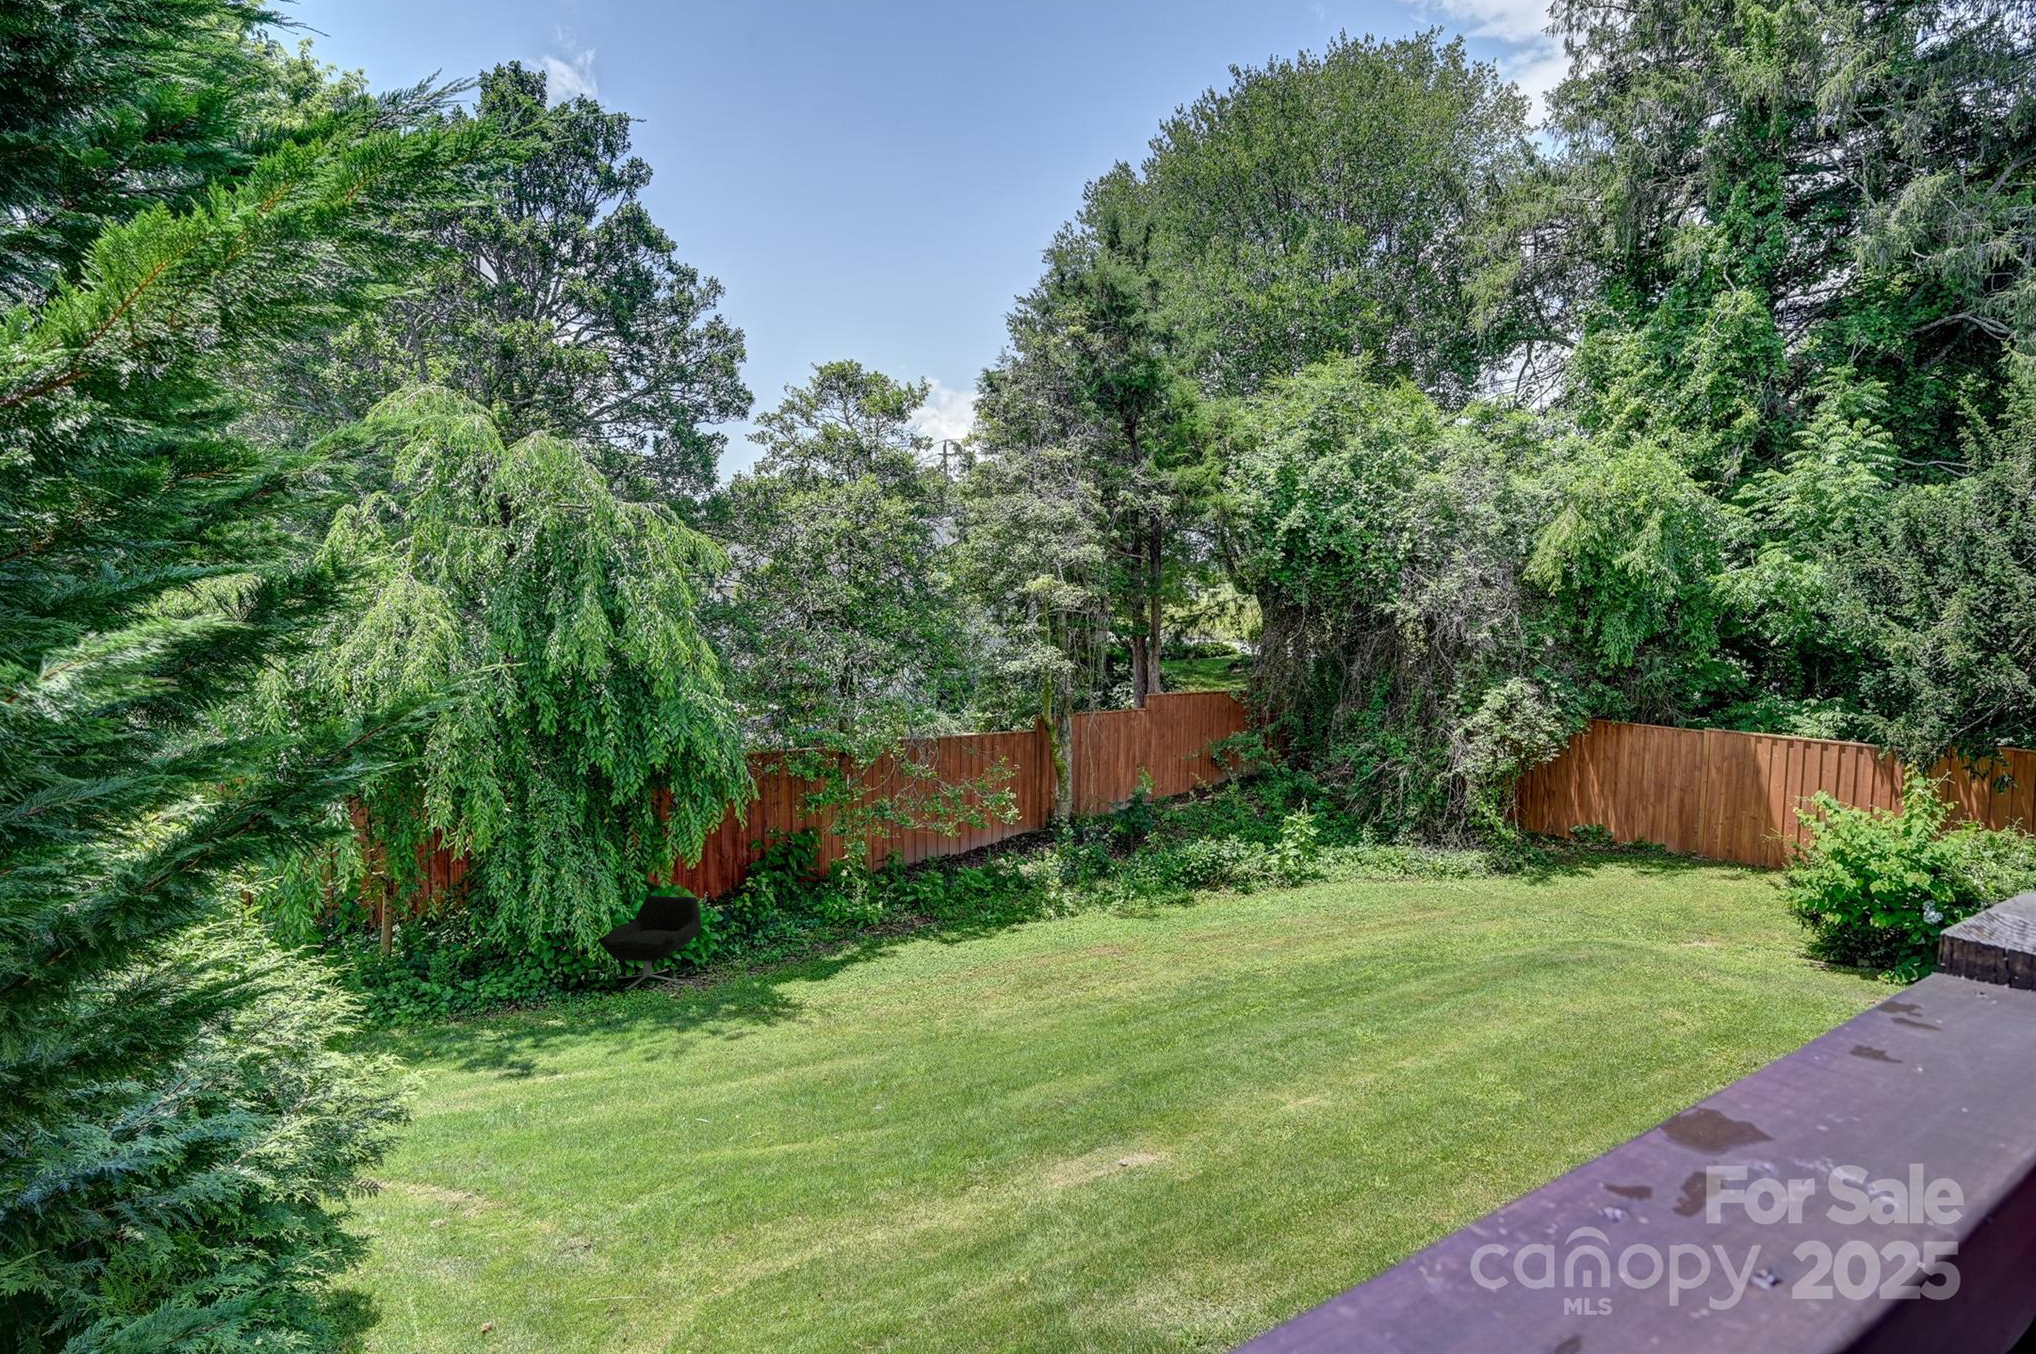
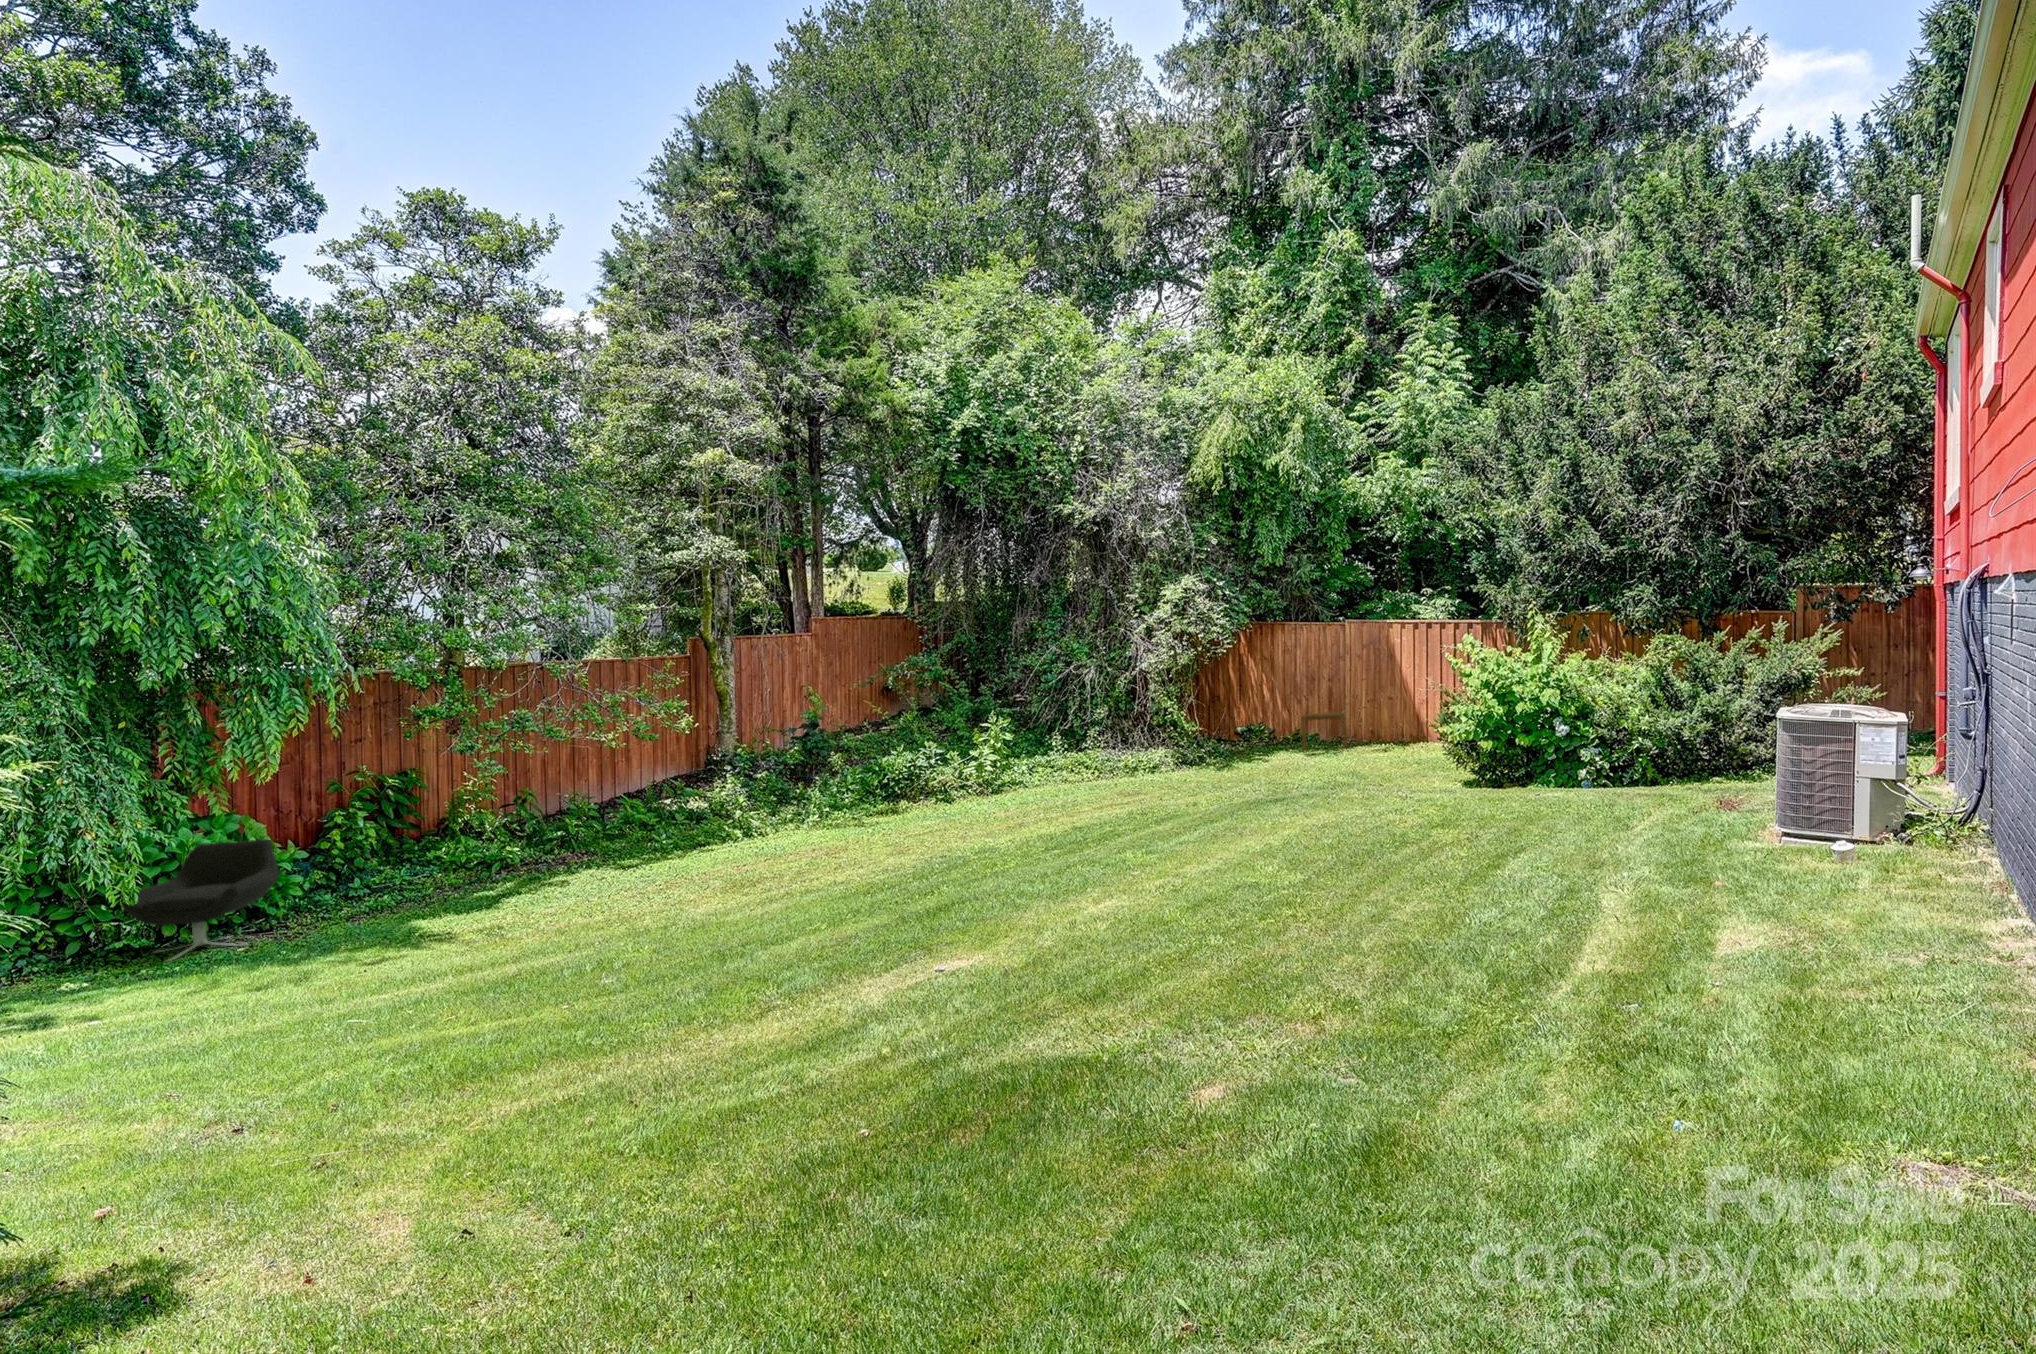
side table: none [1645,825,1698,868] -> present [1301,712,1347,749]

